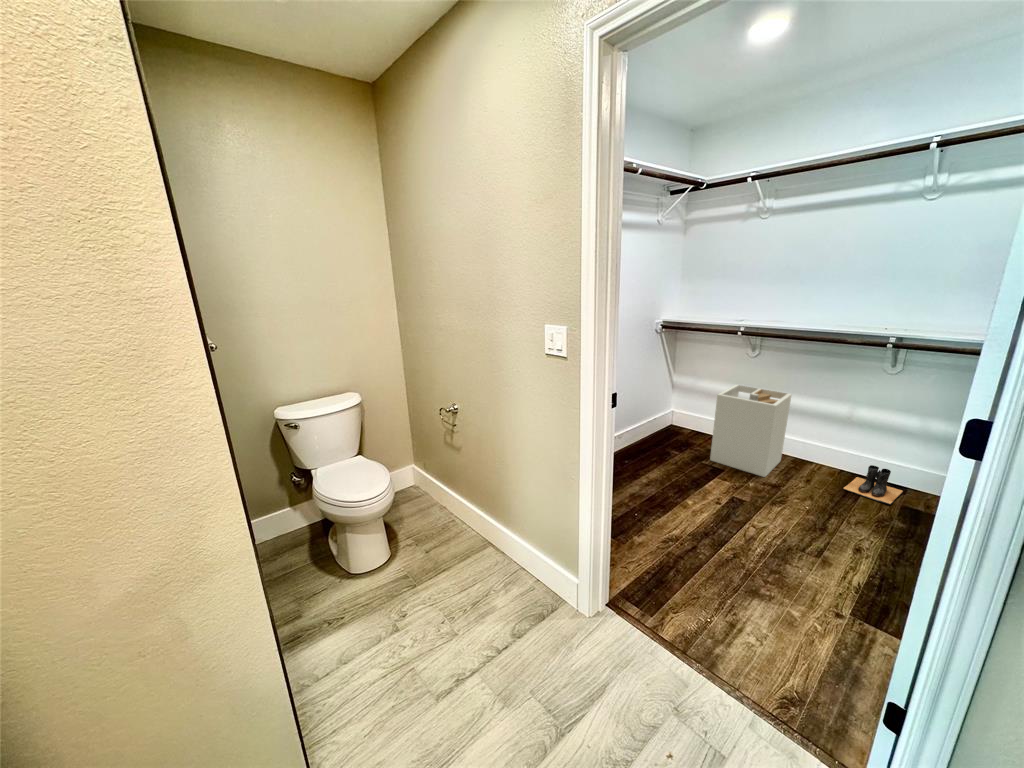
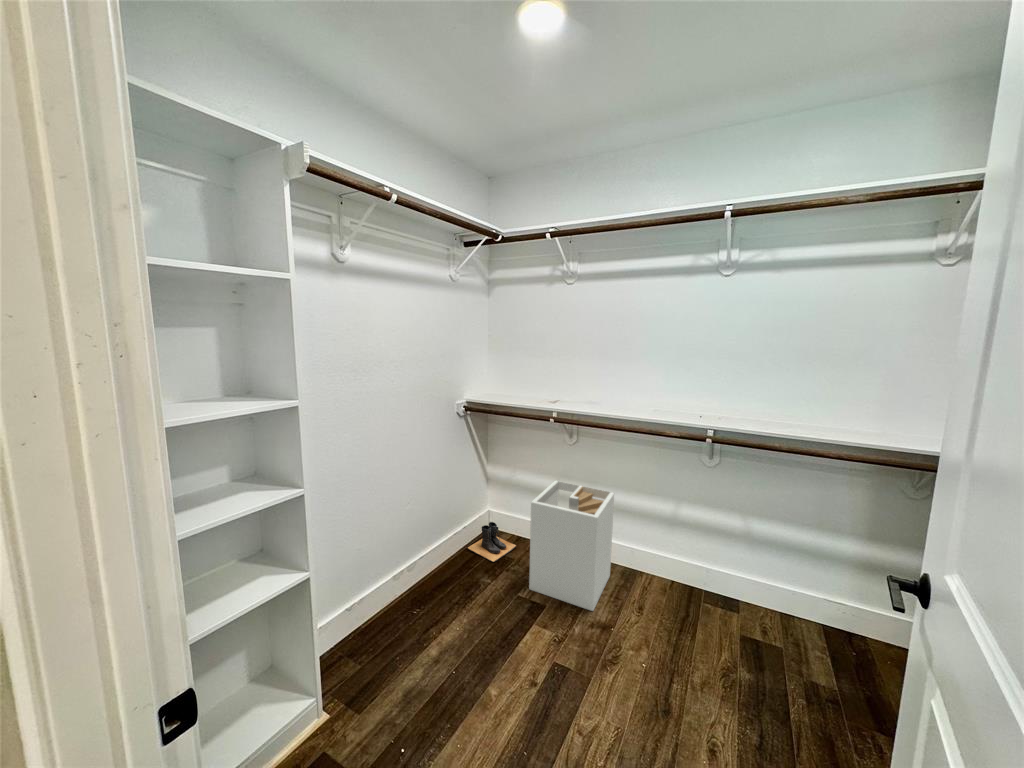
boots: present [843,465,903,504] -> present [468,522,516,562]

